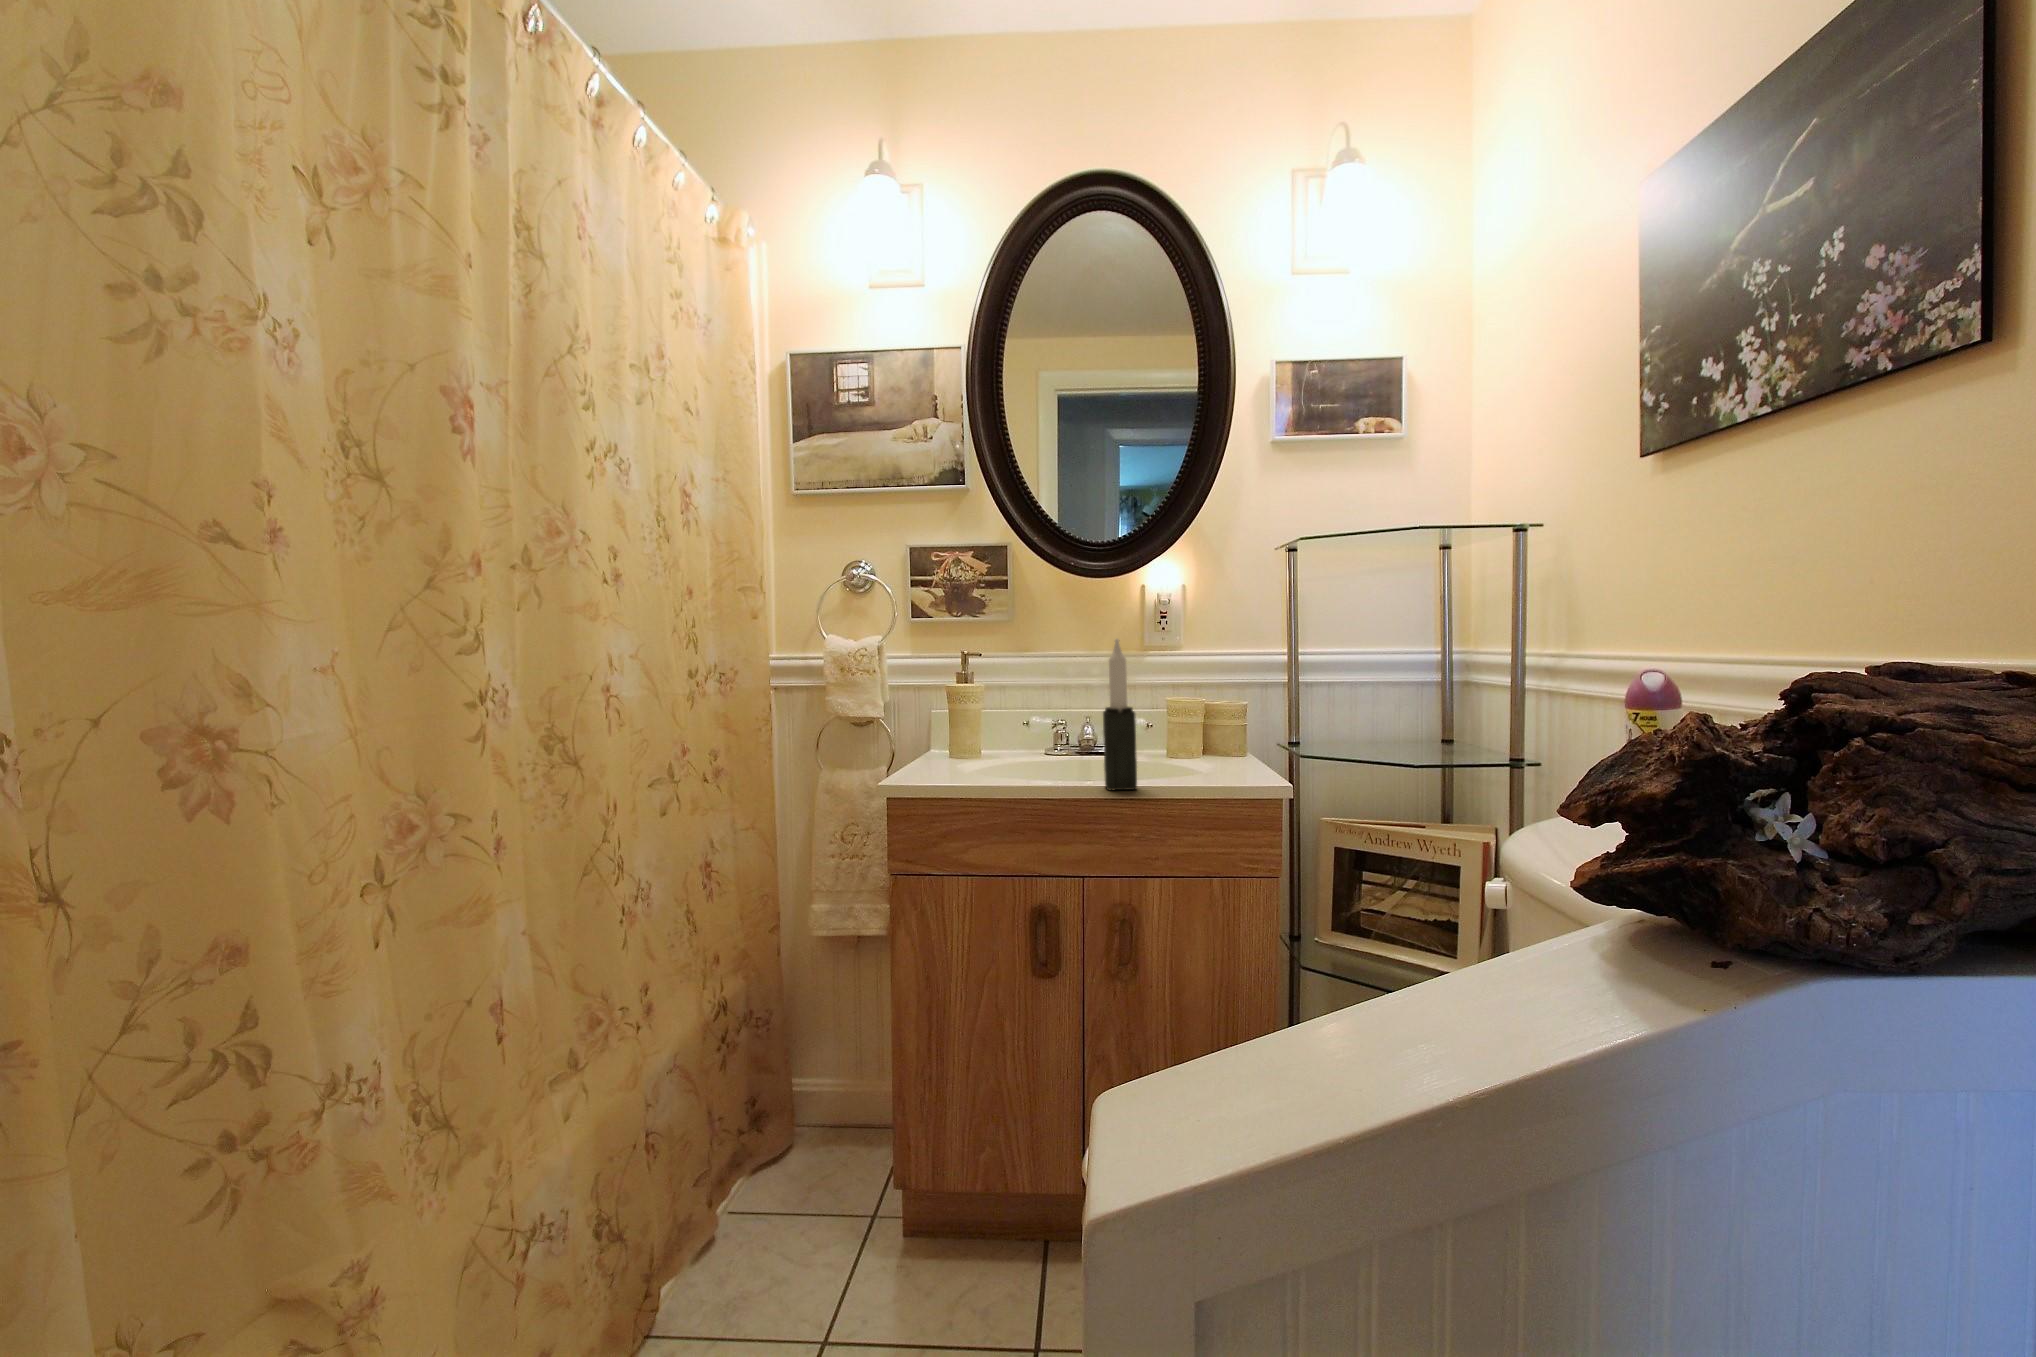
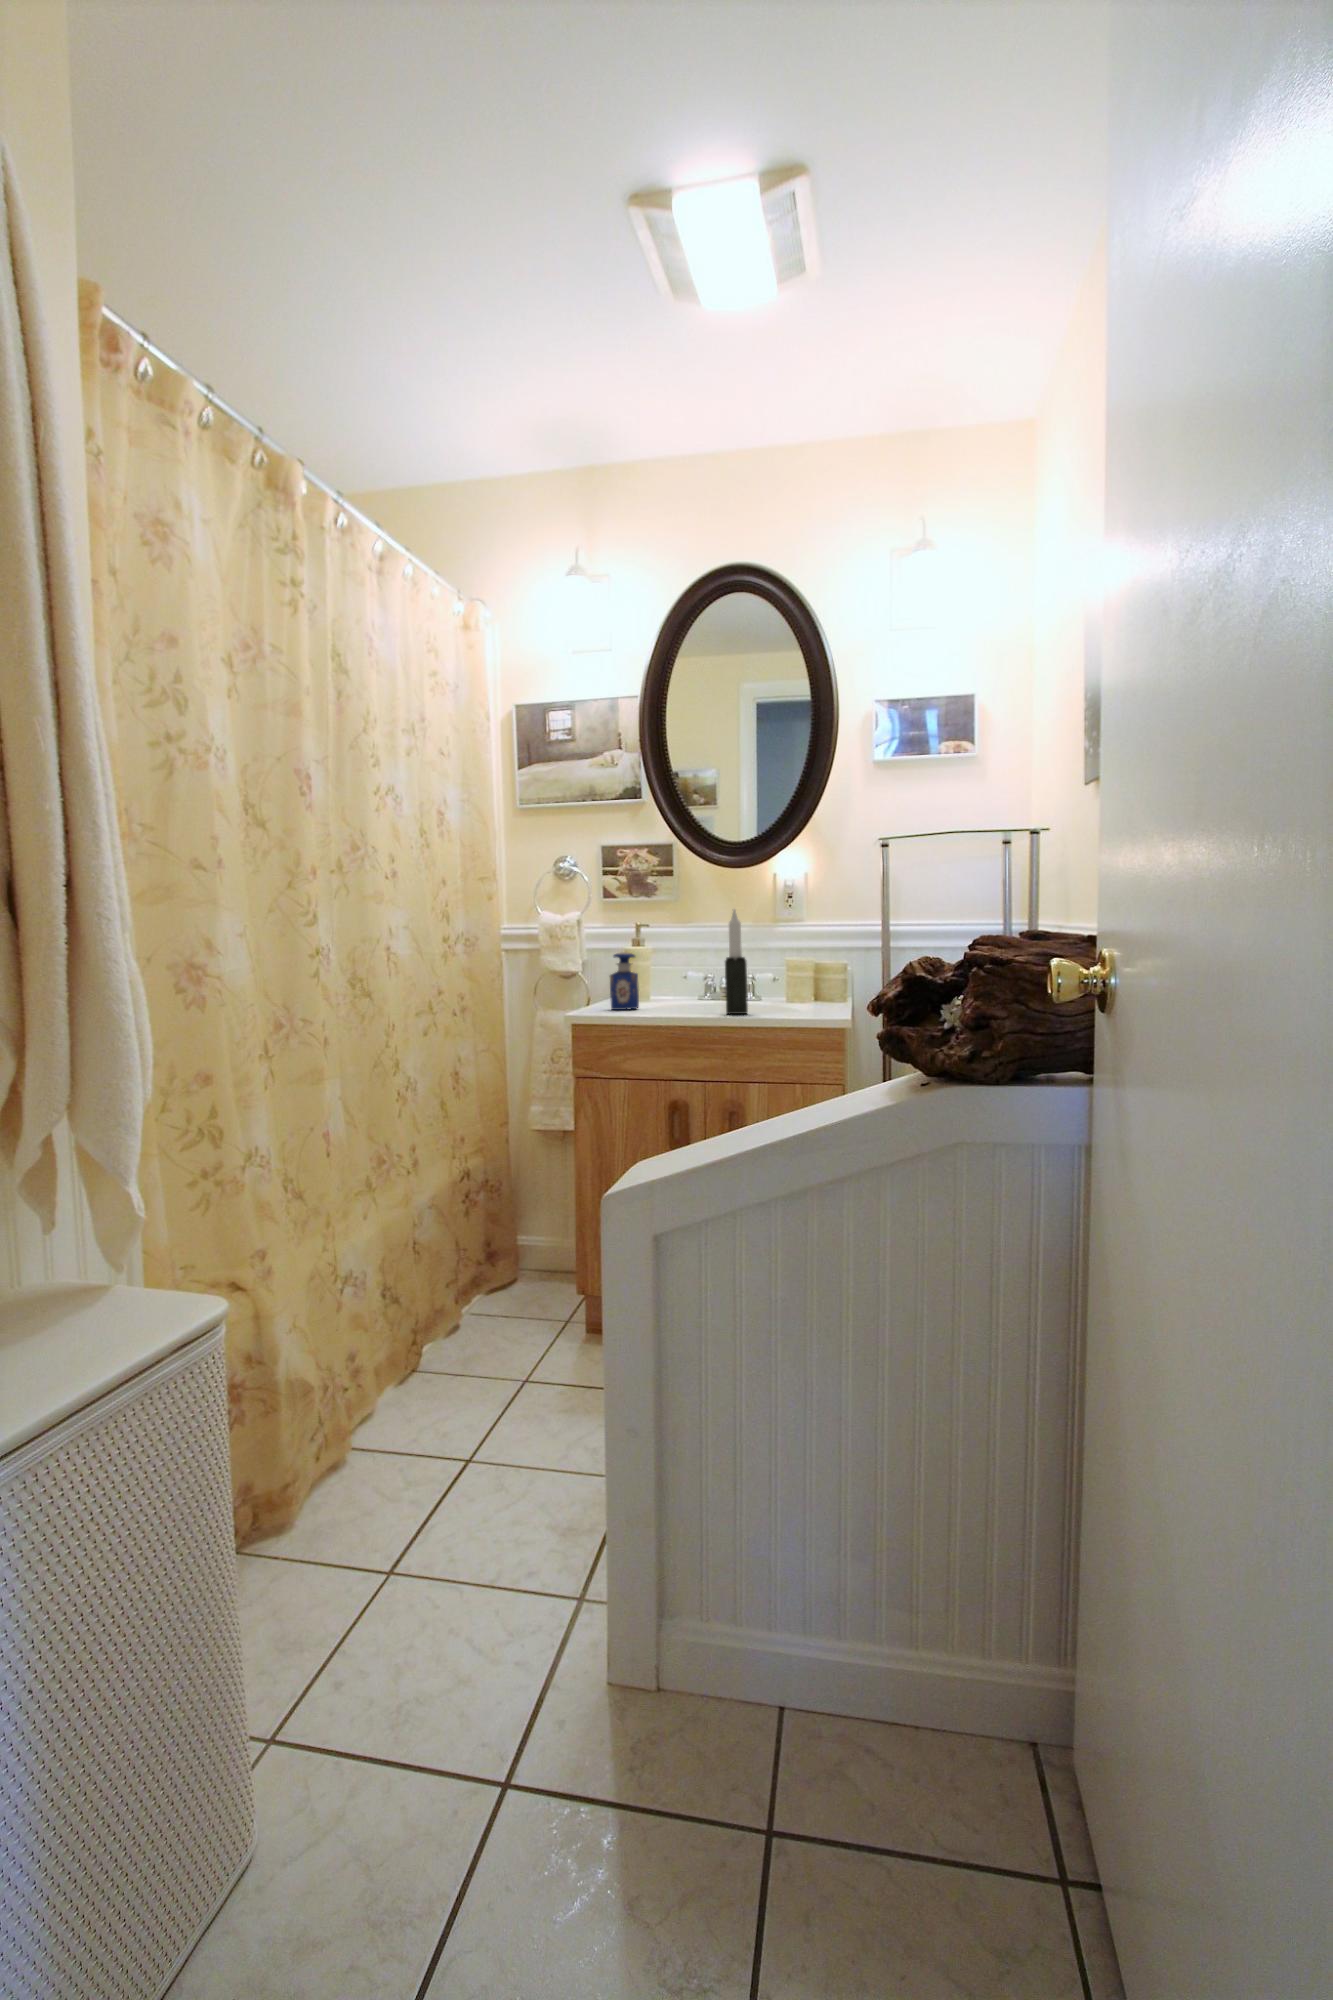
perfume bottle: none [929,694,970,776] -> present [610,952,639,1010]

